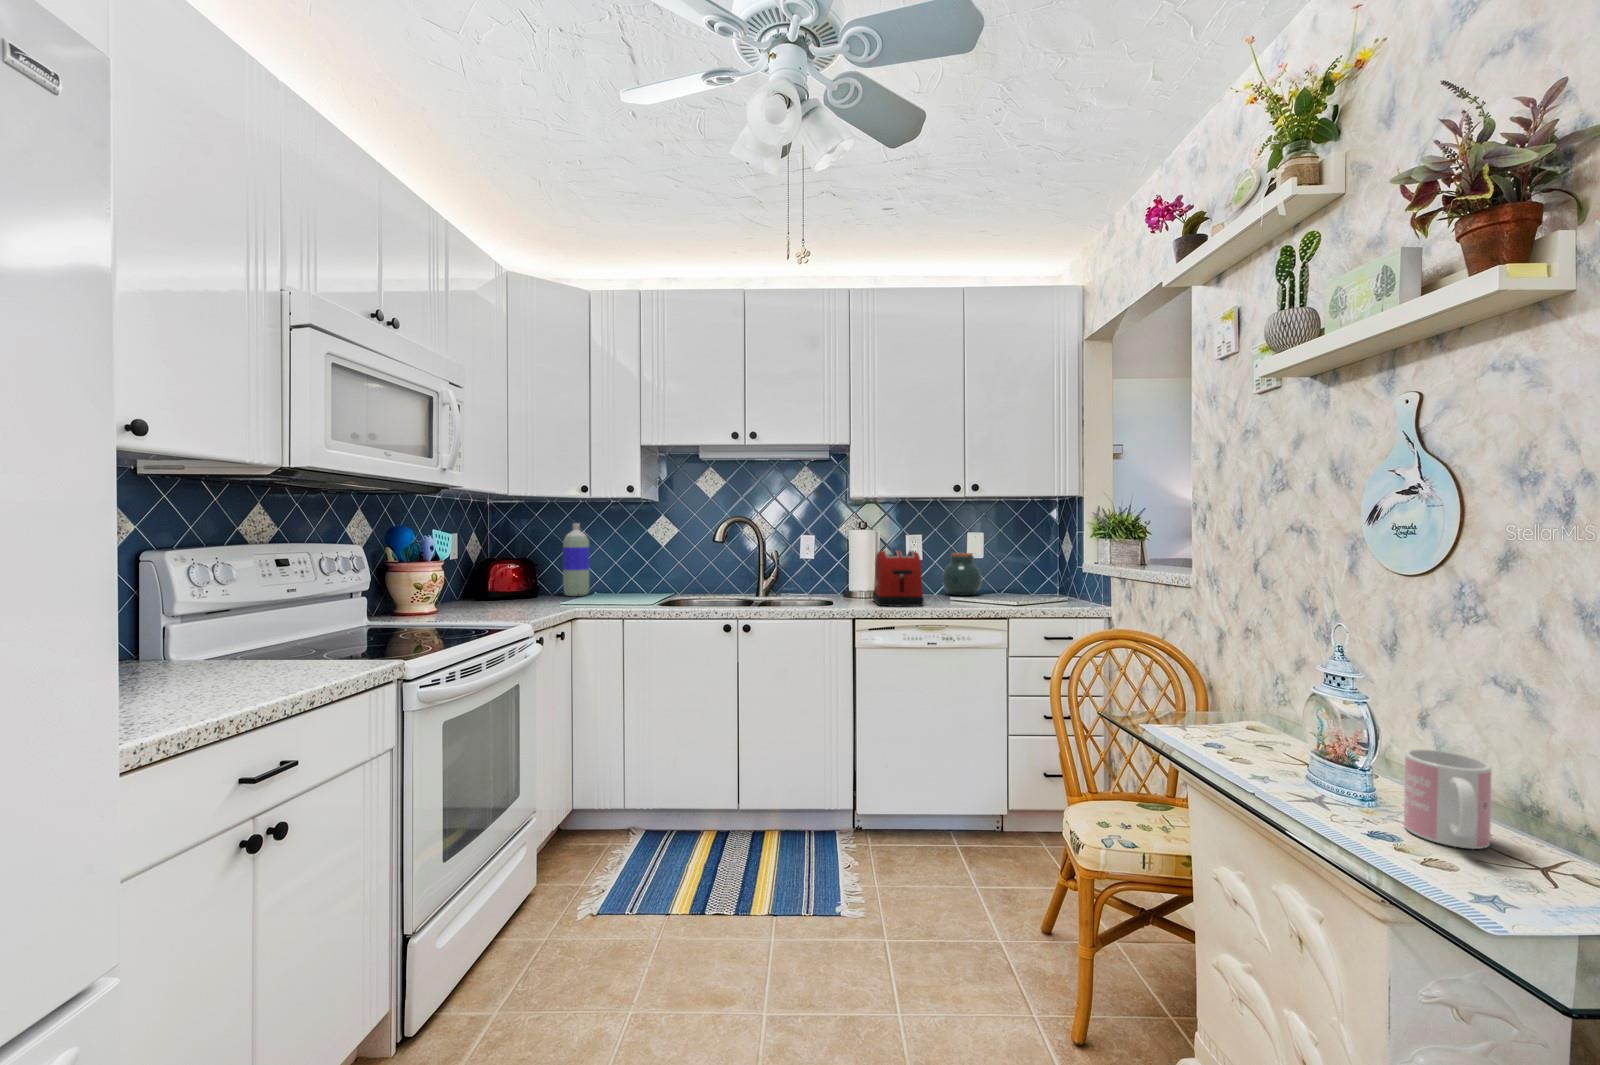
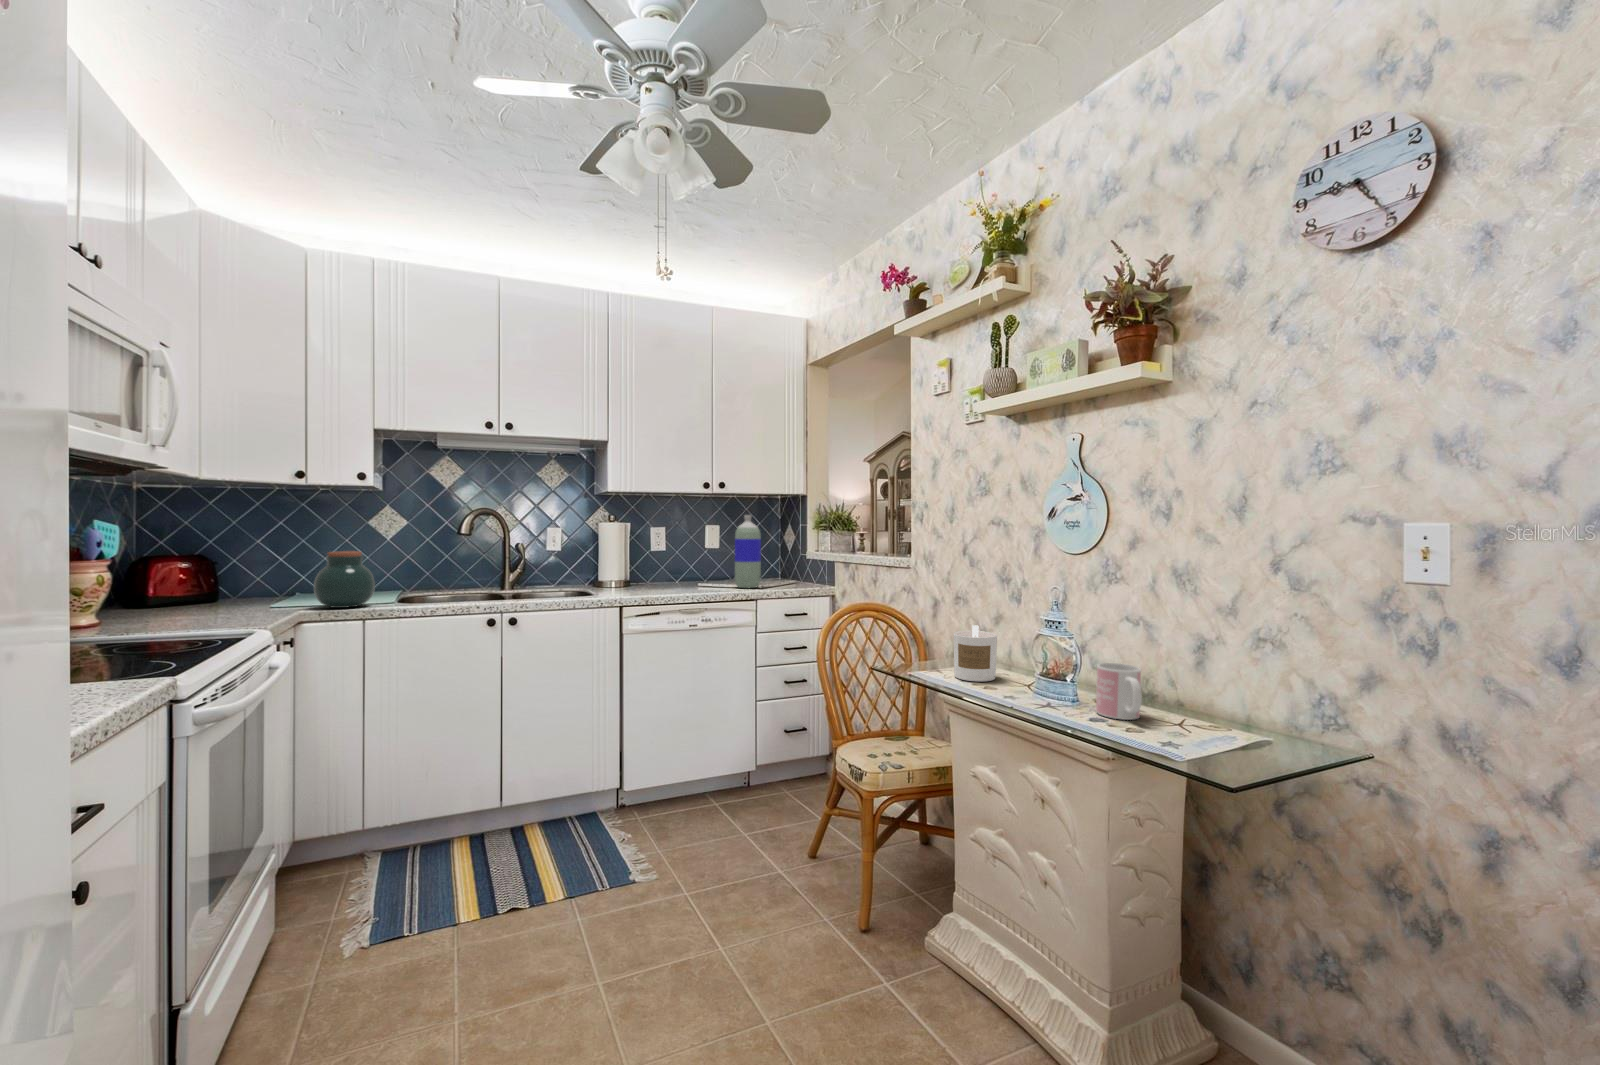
bottle: present [563,523,589,596] -> present [735,515,761,588]
toaster: present [873,550,924,606] -> none [632,542,686,594]
jar: present [942,553,982,596] -> present [314,551,375,608]
candle: none [1202,671,1271,752] -> present [954,625,997,682]

